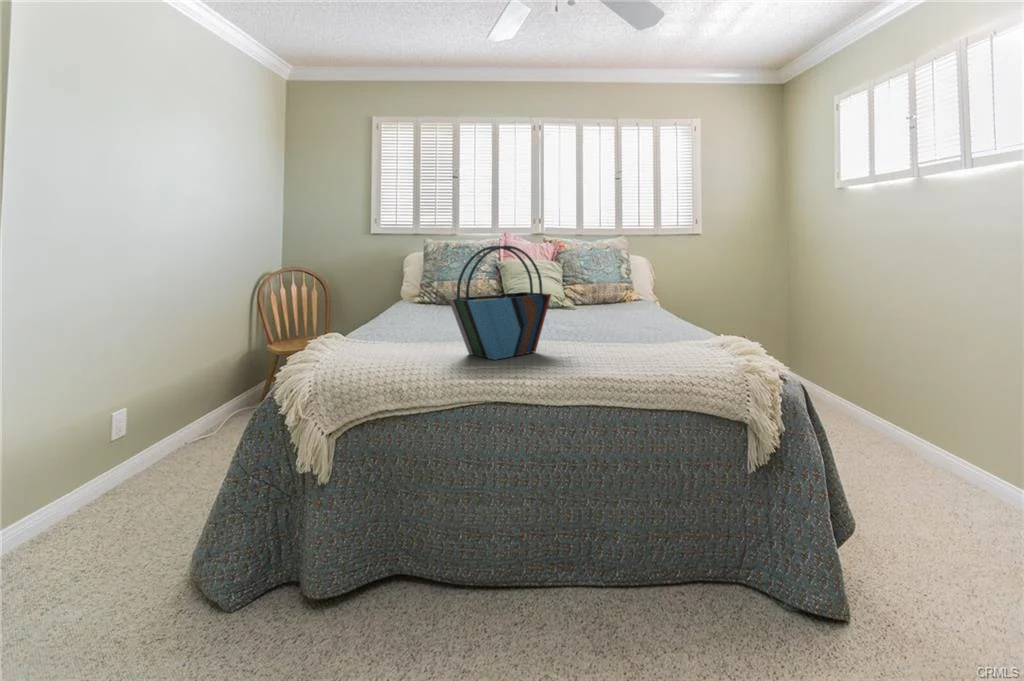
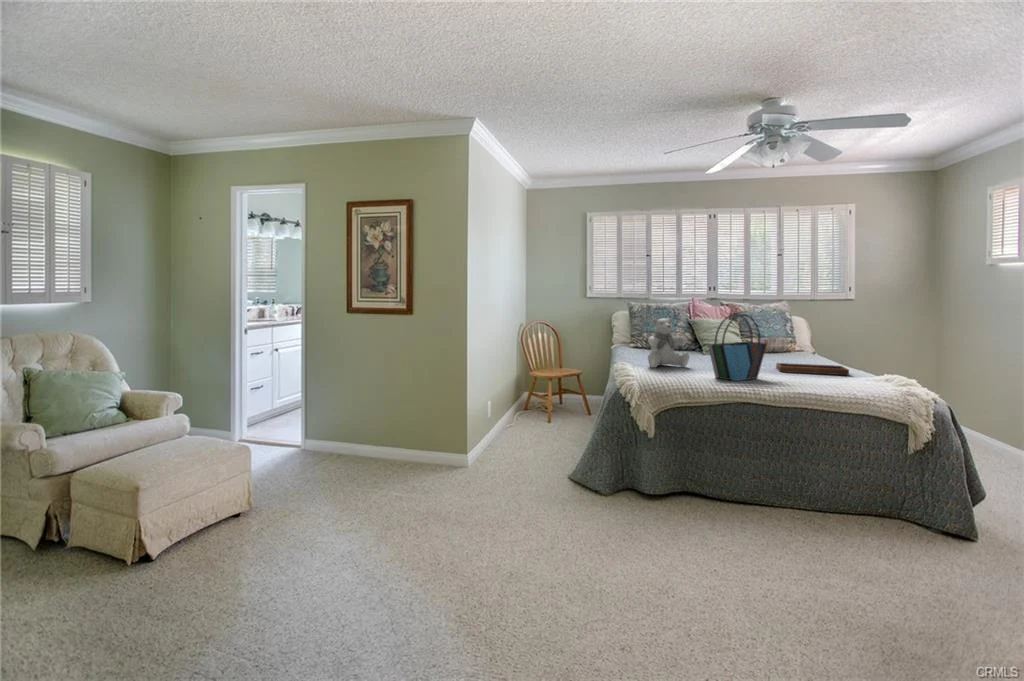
teddy bear: none [386,257,456,338] -> present [648,318,689,368]
tray: none [585,303,678,338] -> present [776,351,849,375]

